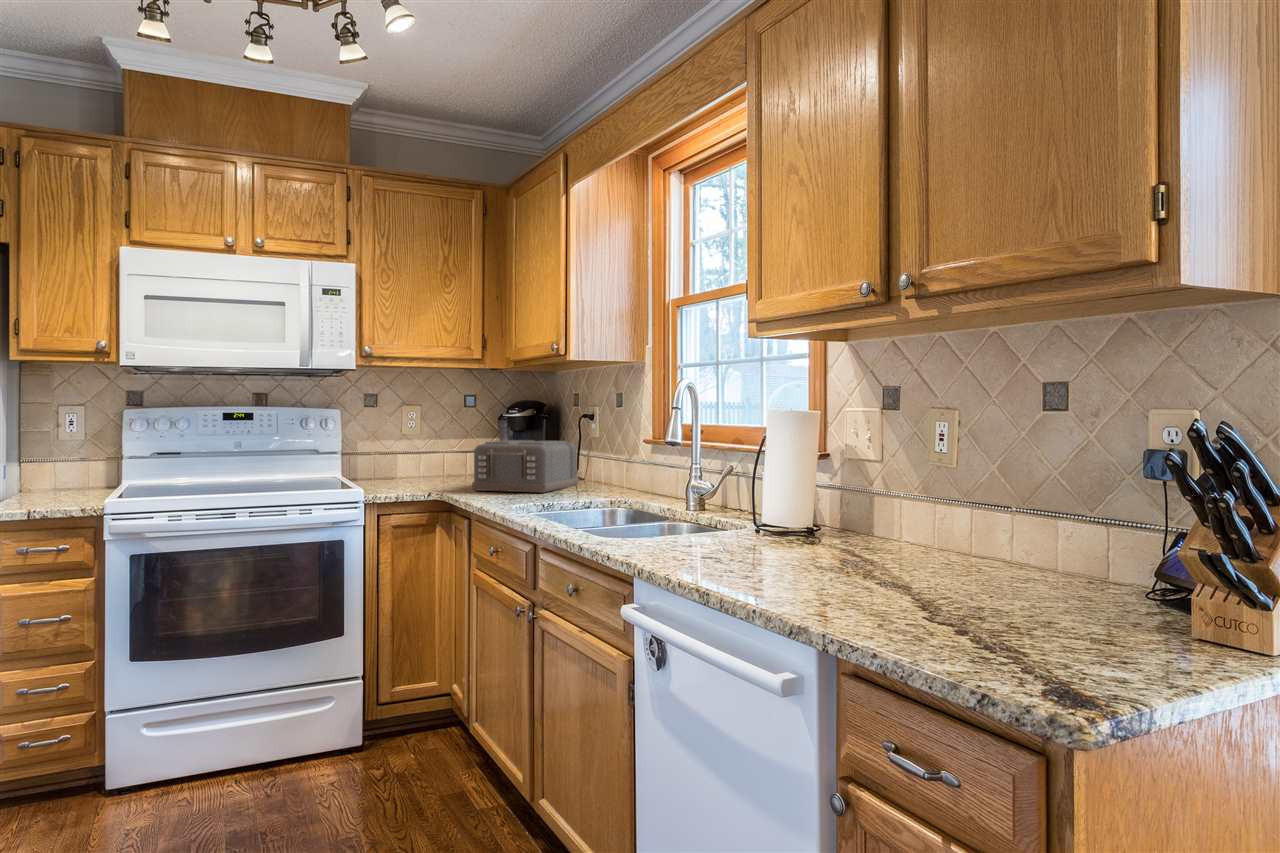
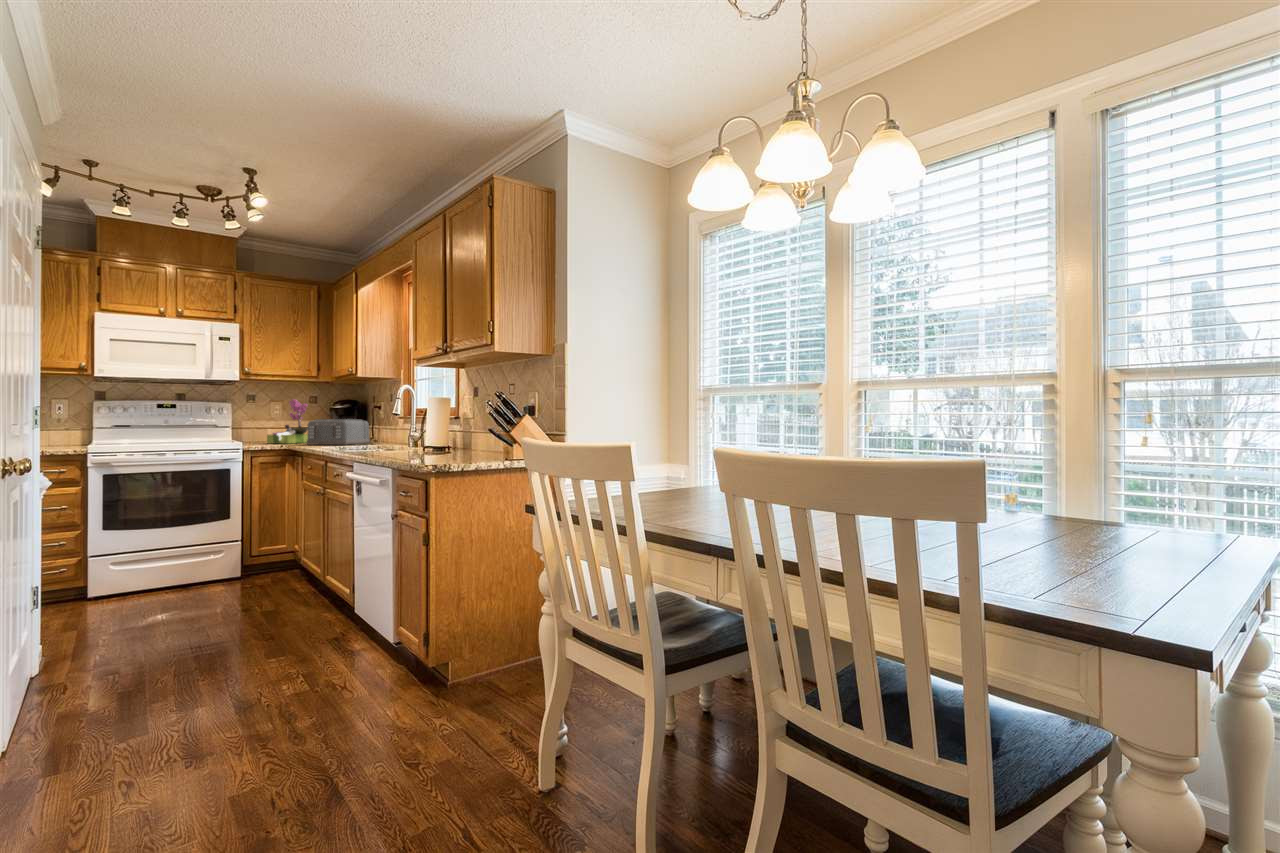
flower arrangement: none [399,399,471,484] -> present [267,399,308,444]

